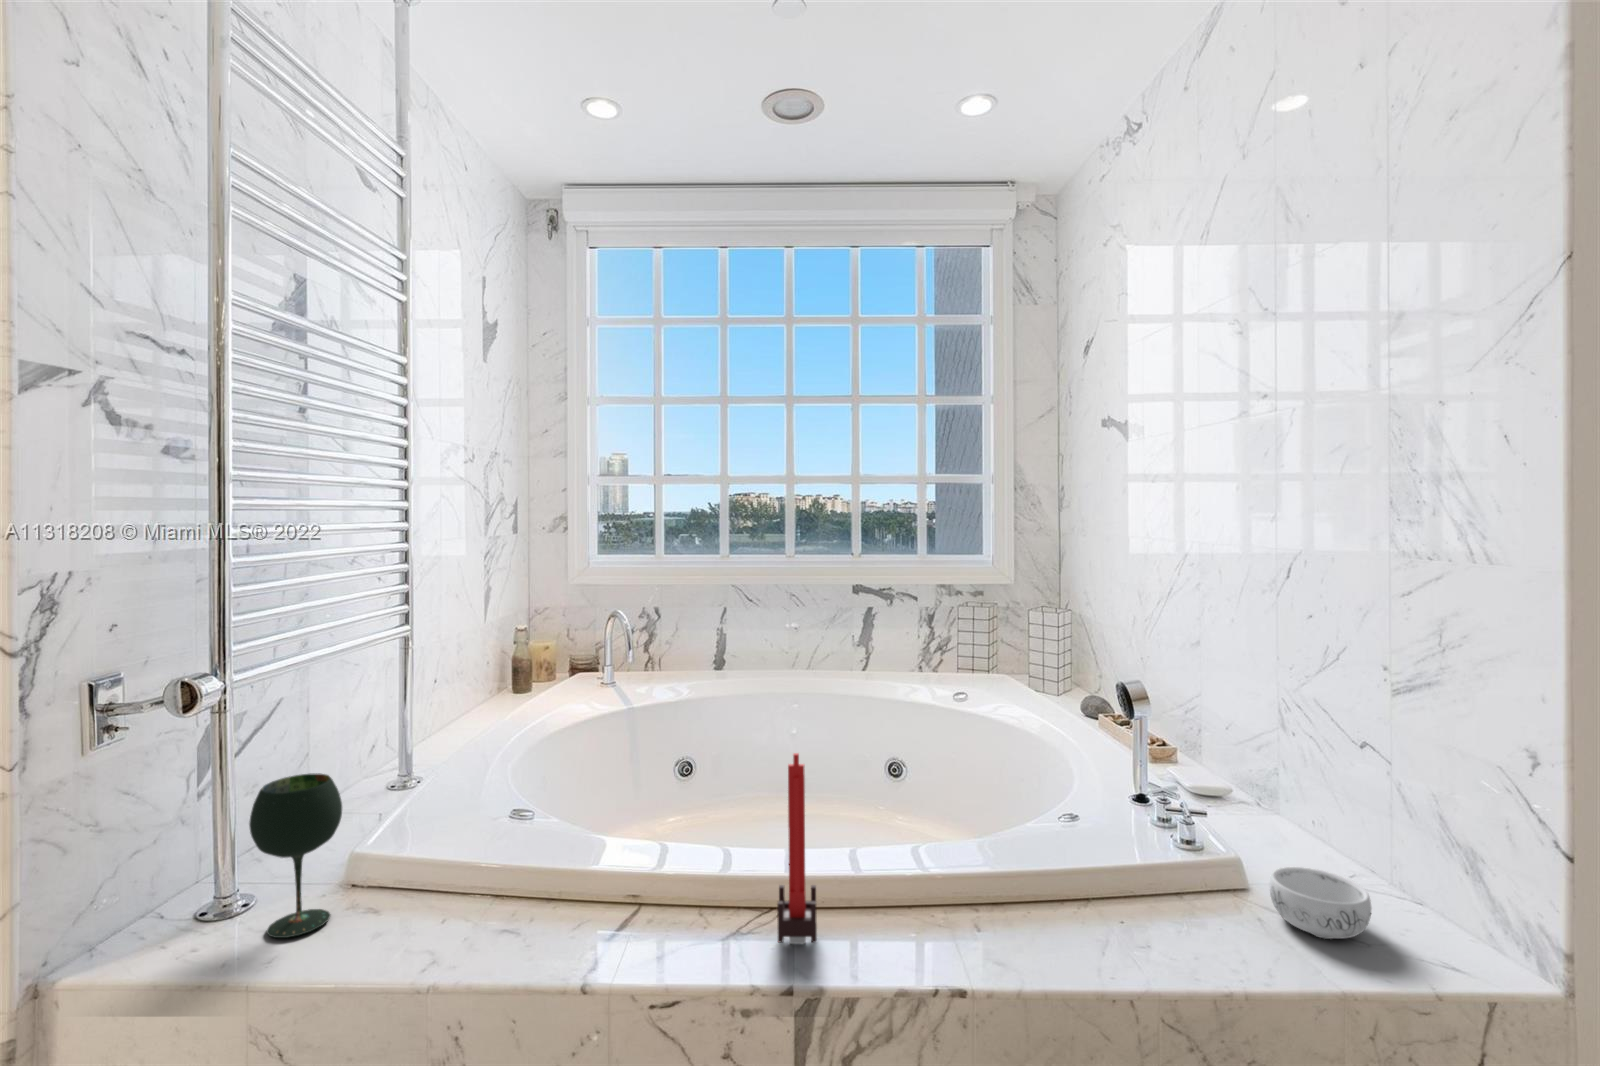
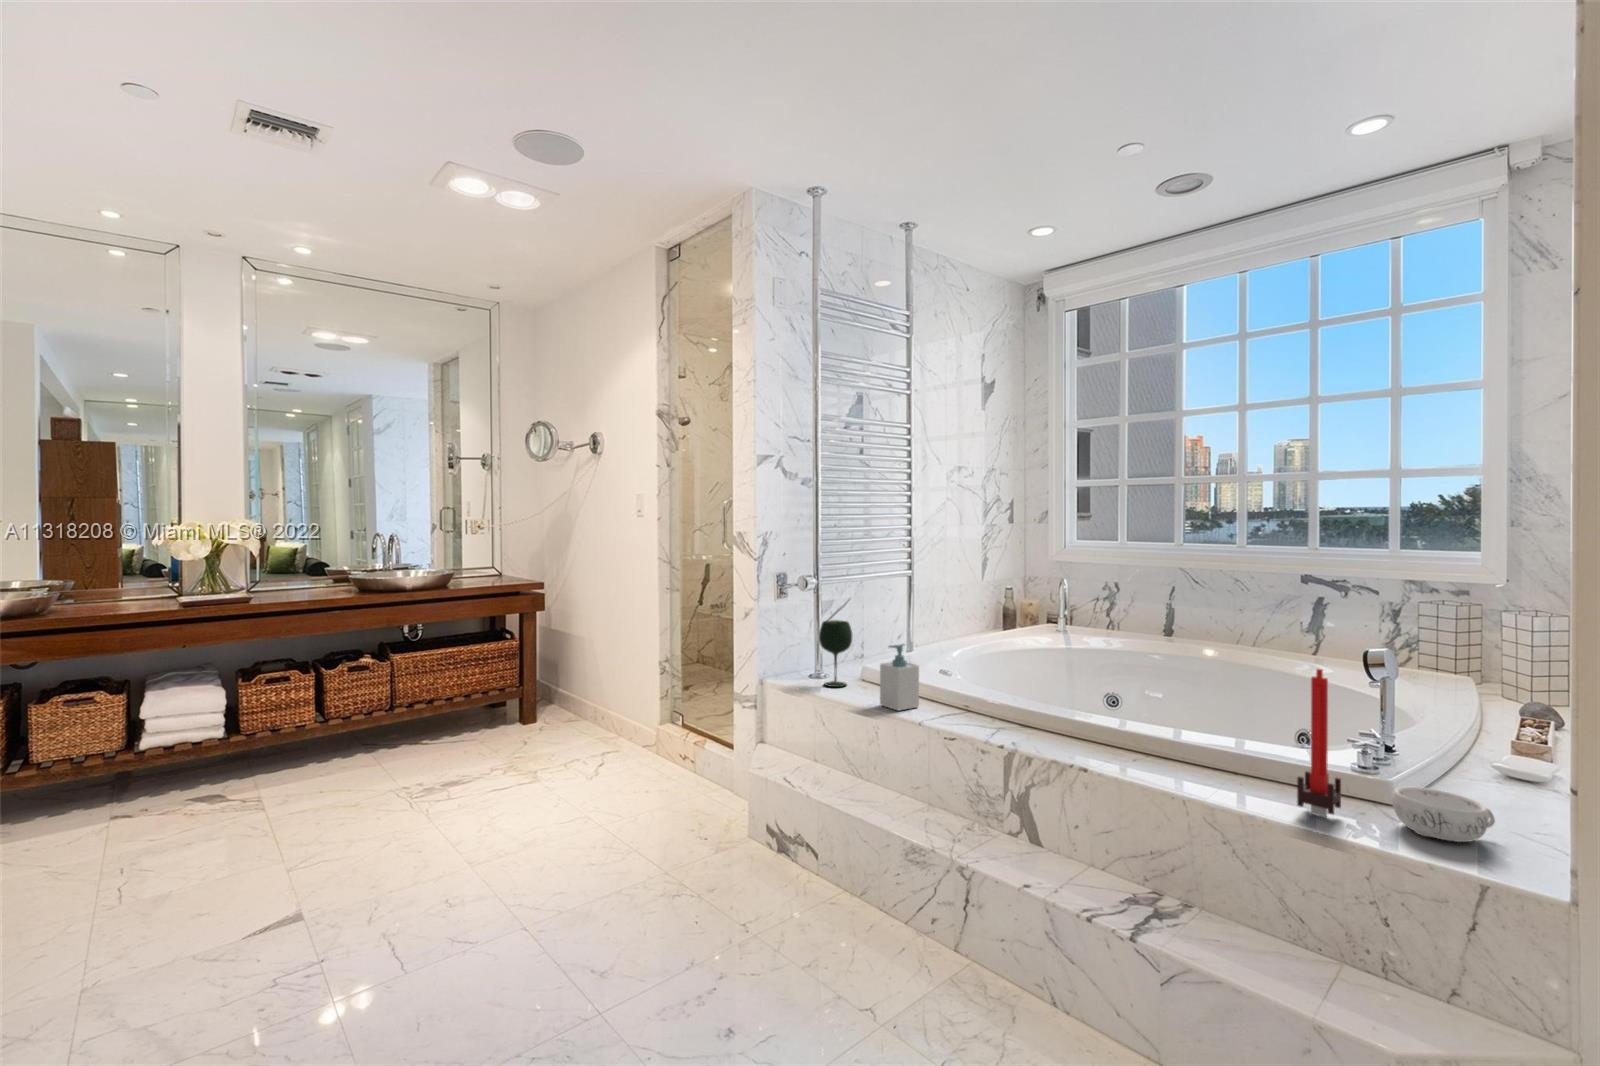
candle: present [777,753,817,944] -> present [1297,669,1341,817]
soap bottle: none [459,811,545,963] -> present [880,644,919,711]

